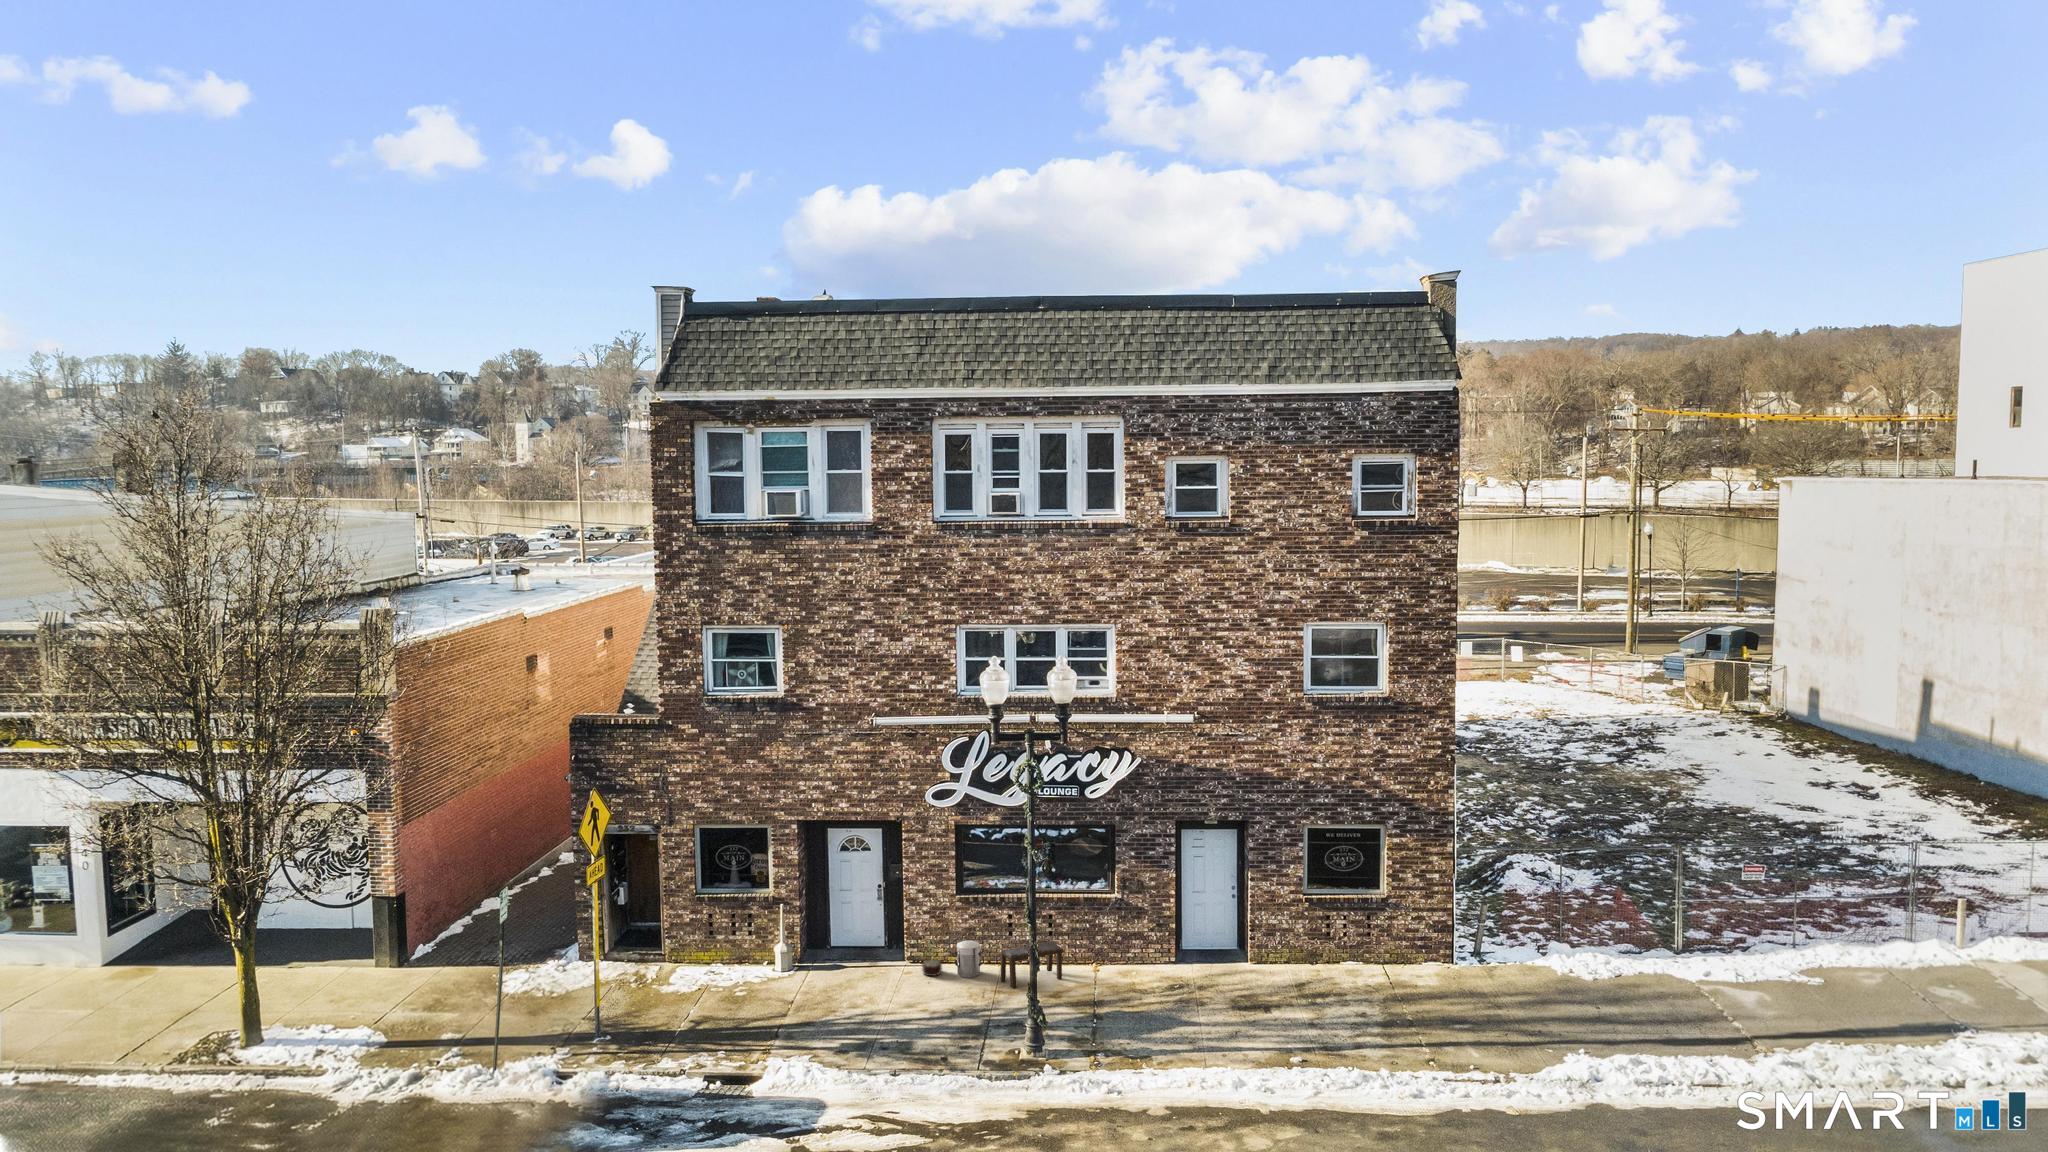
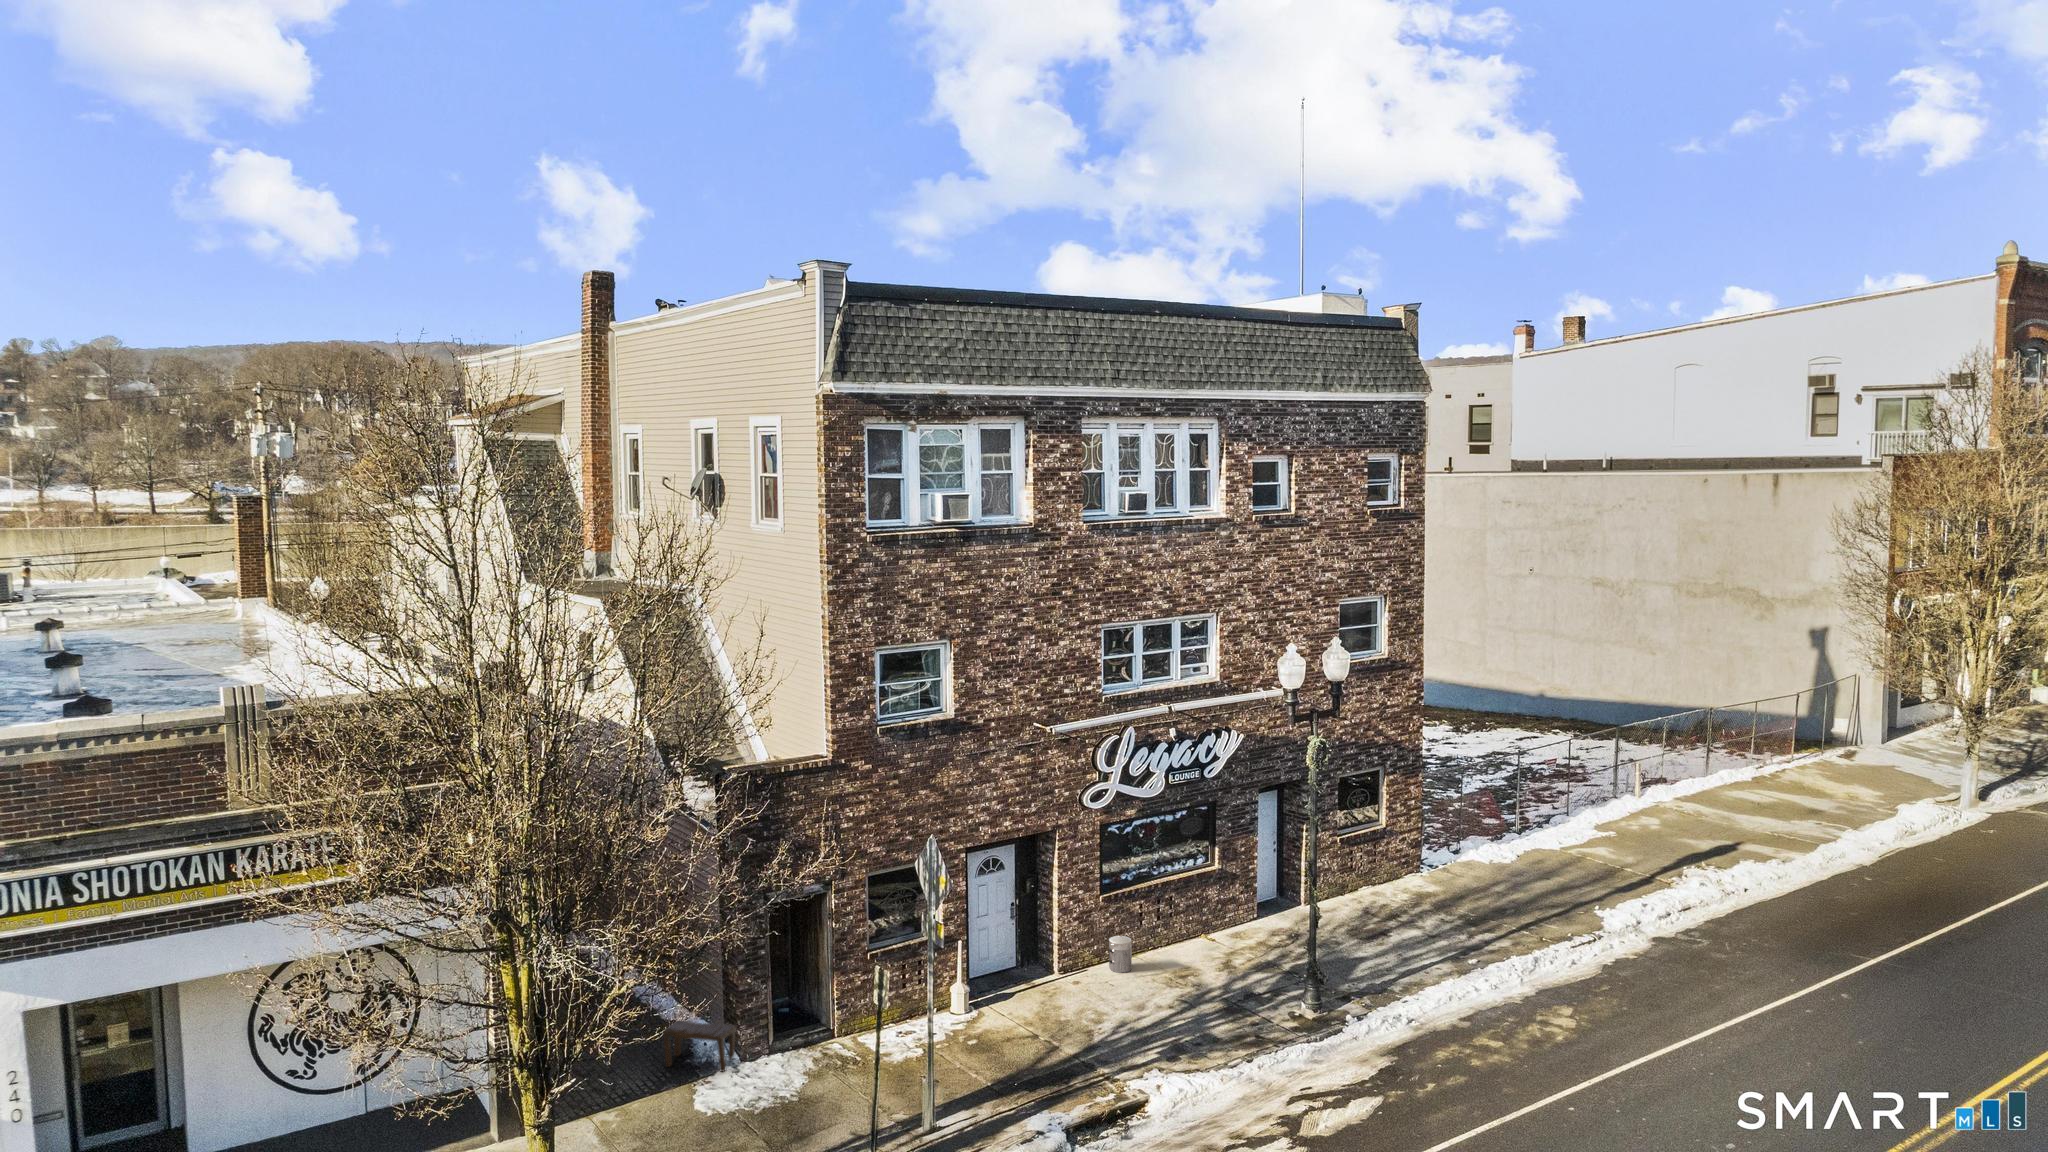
decorative plant: present [922,939,942,976] -> none [1076,942,1101,980]
bench: present [1001,941,1063,988] -> present [663,1020,736,1072]

